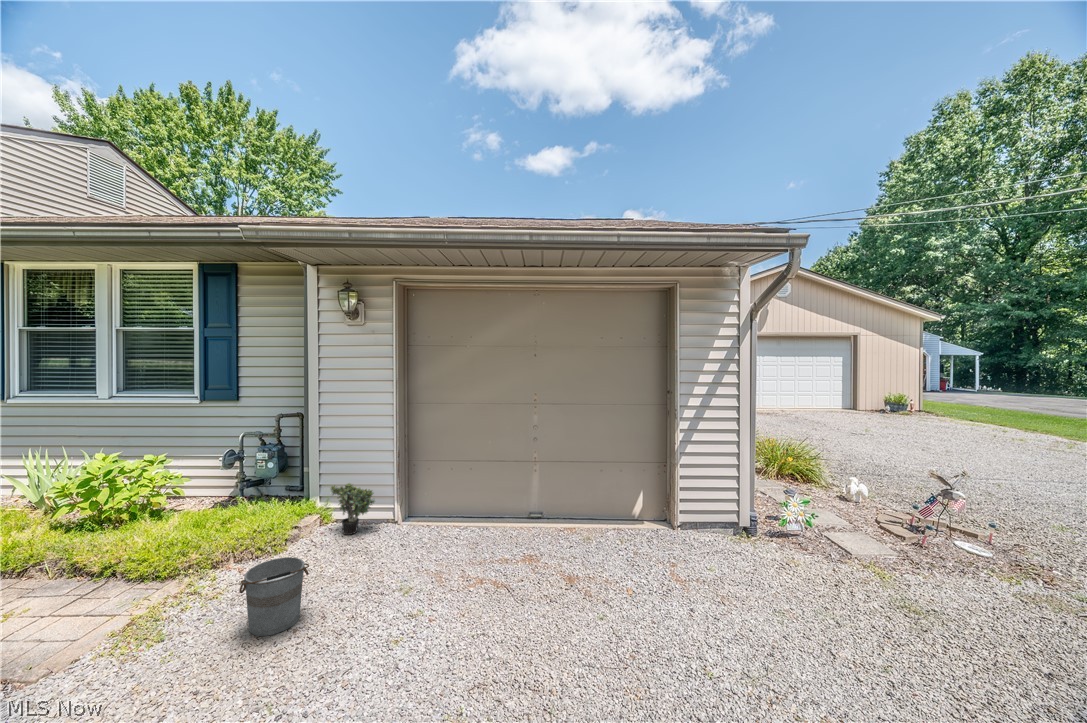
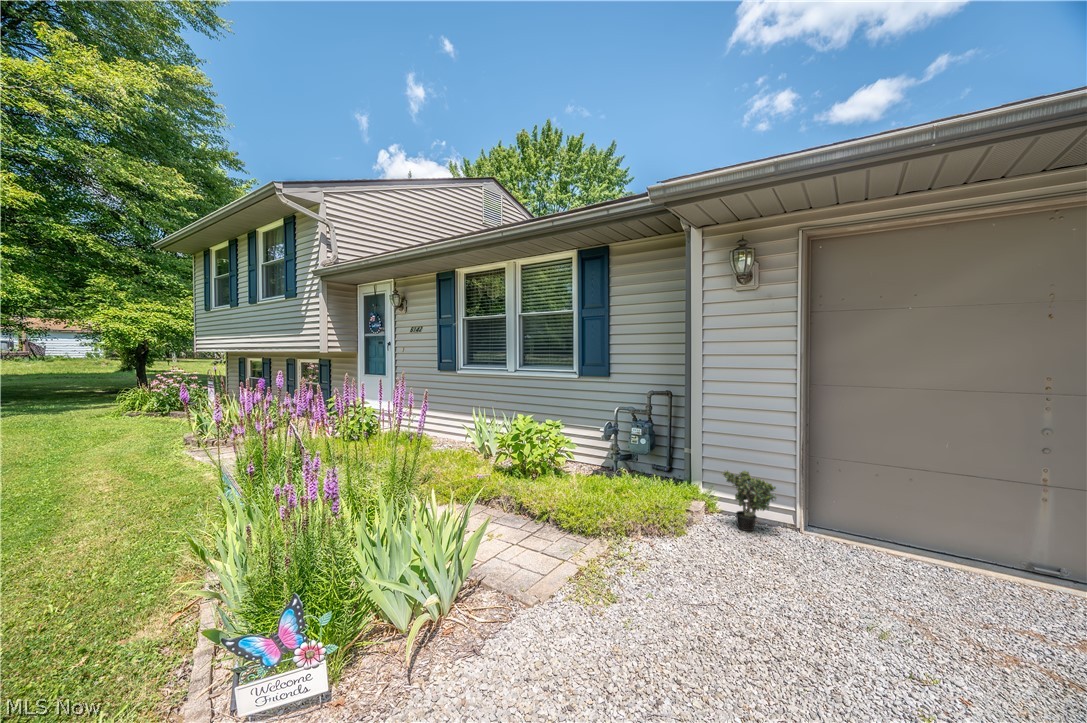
bucket: present [239,557,309,636] -> none [689,539,764,627]

